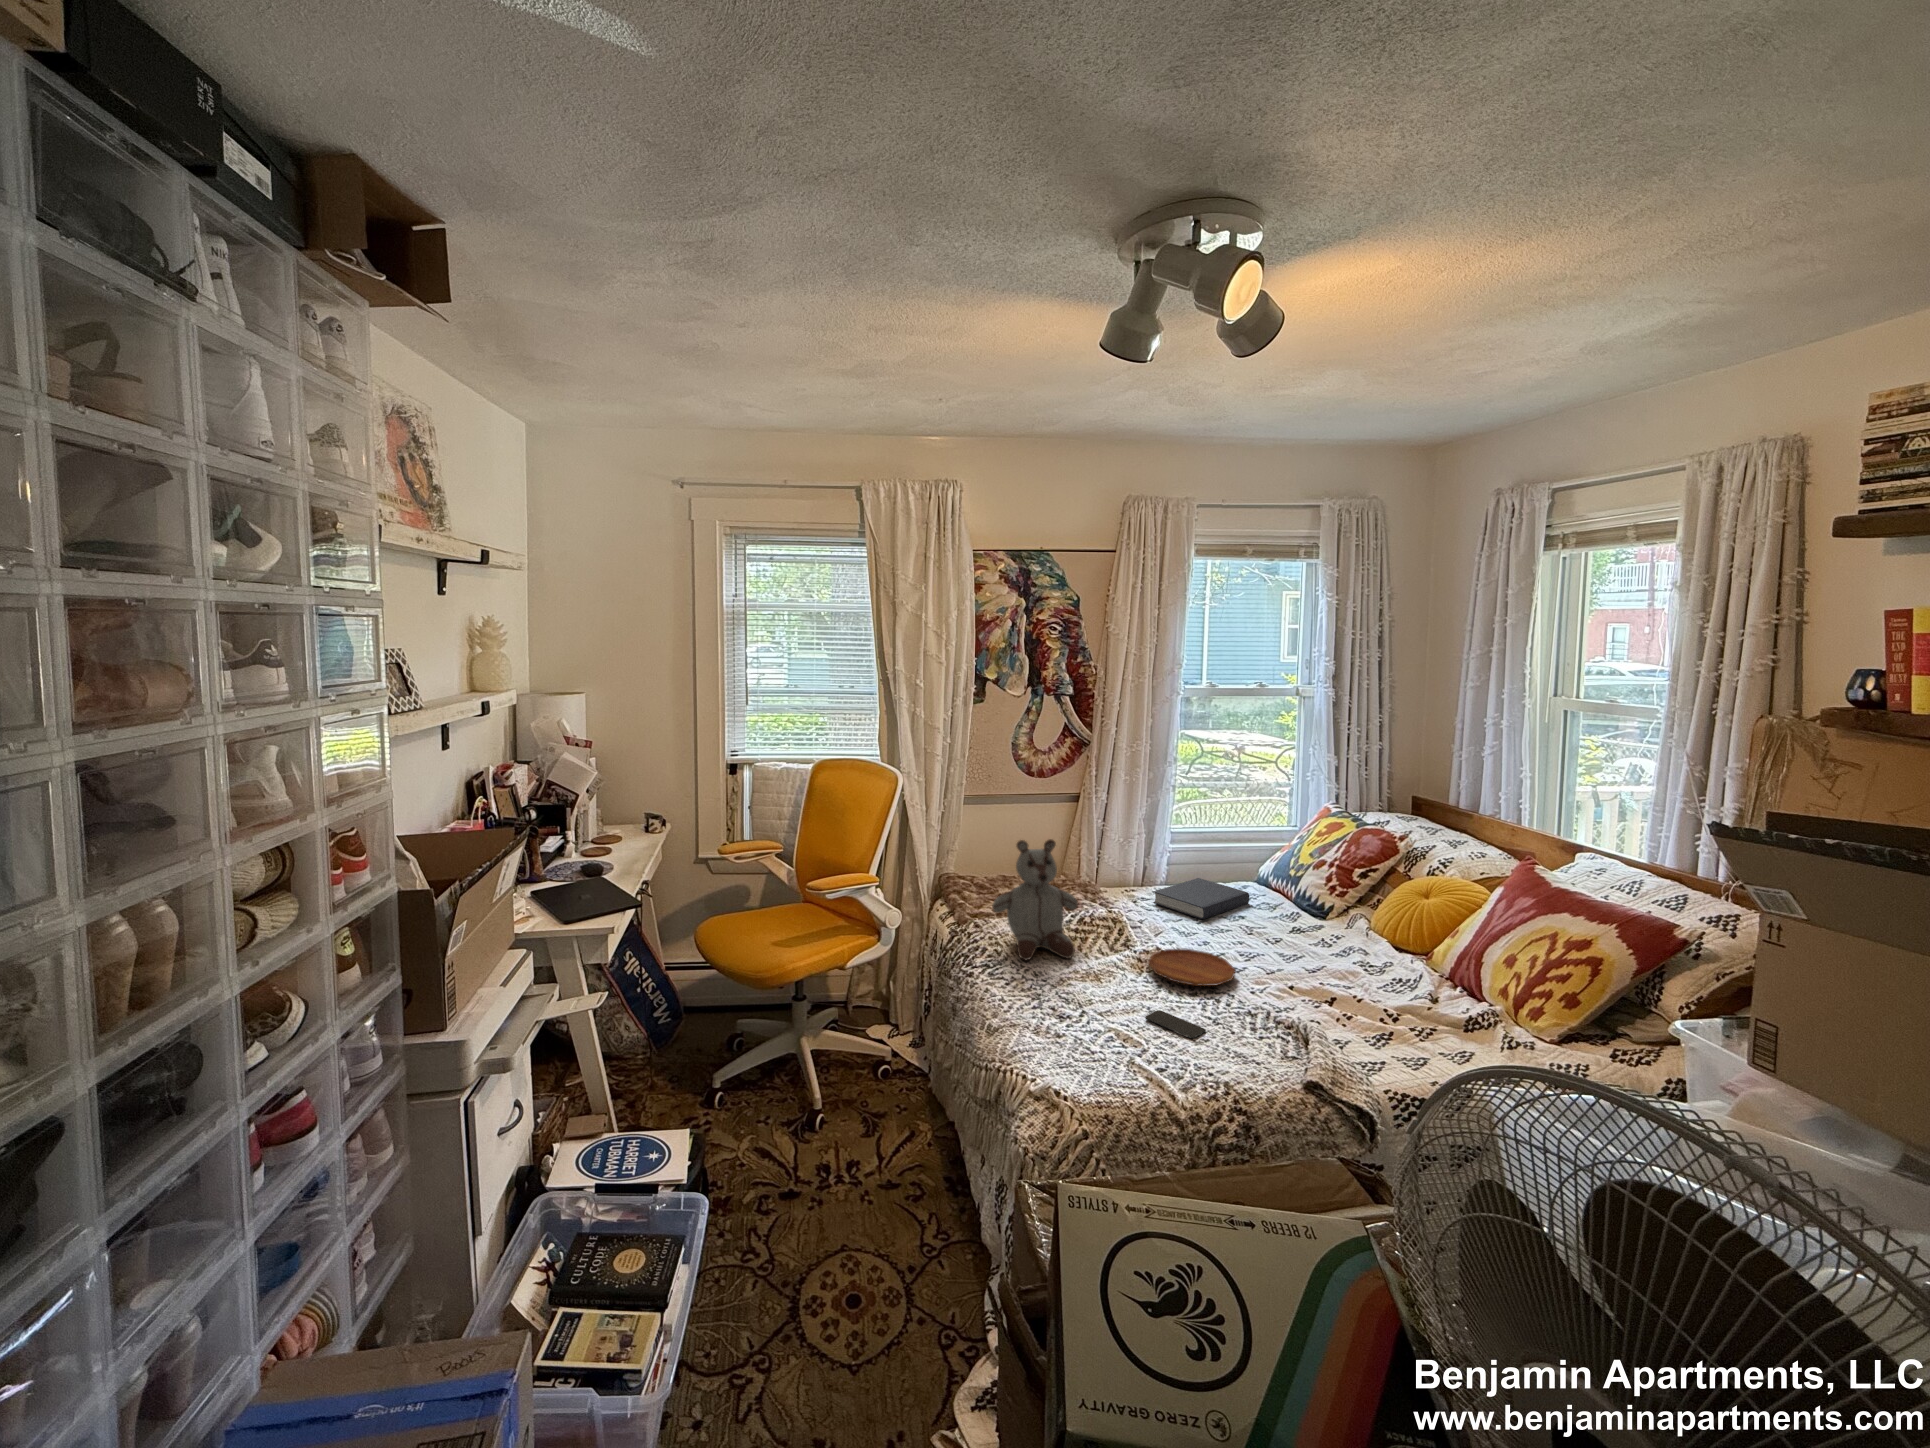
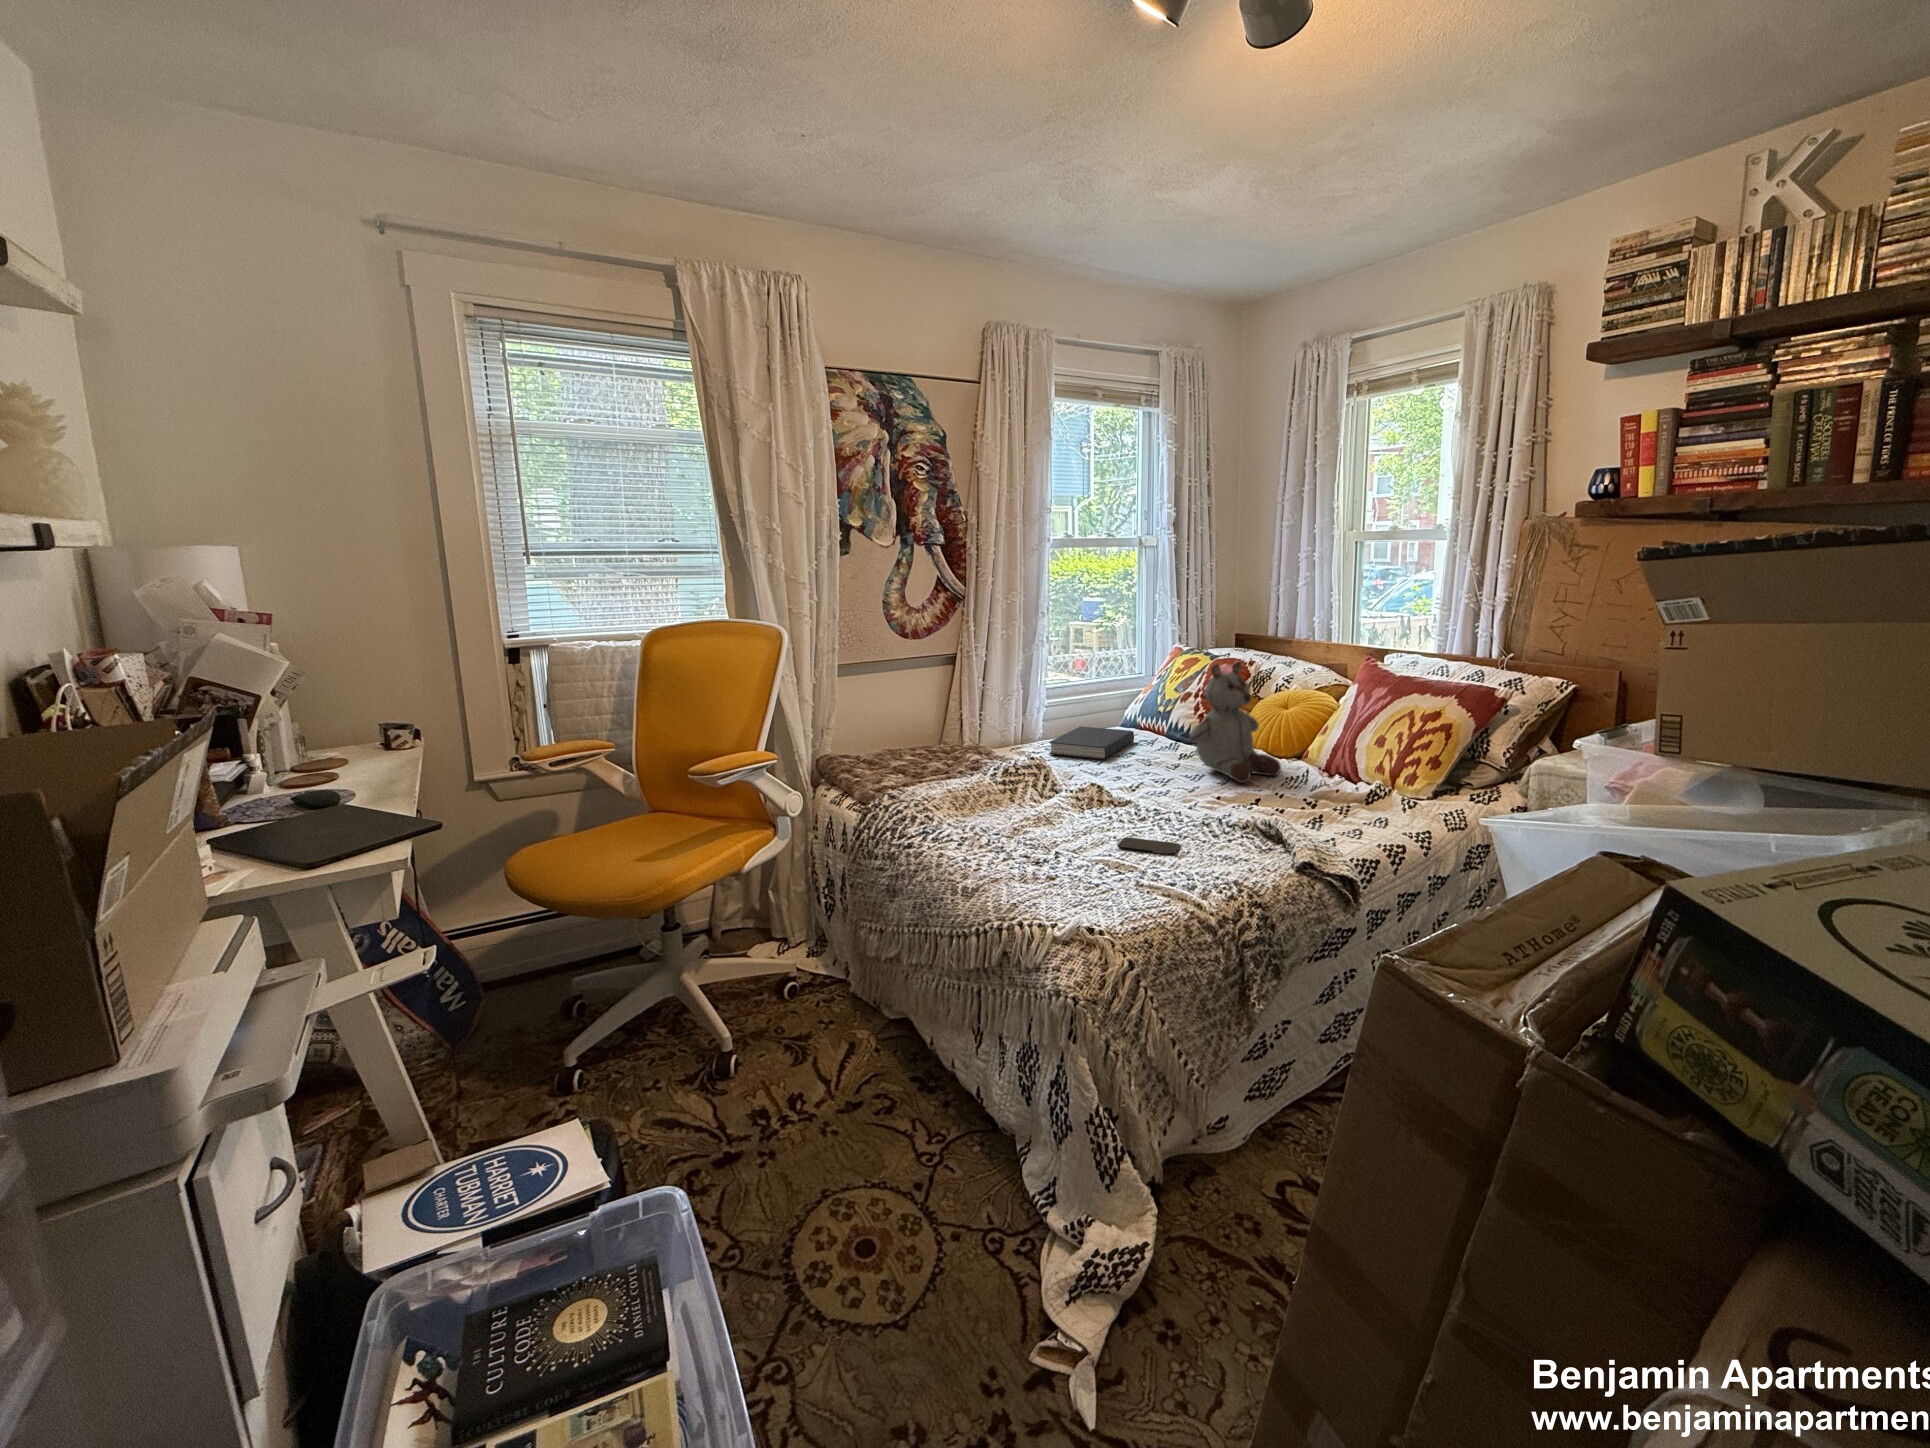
stuffed bear: present [992,839,1078,961] -> present [1190,662,1281,783]
tray: present [1148,949,1236,986] -> none [1086,782,1173,811]

